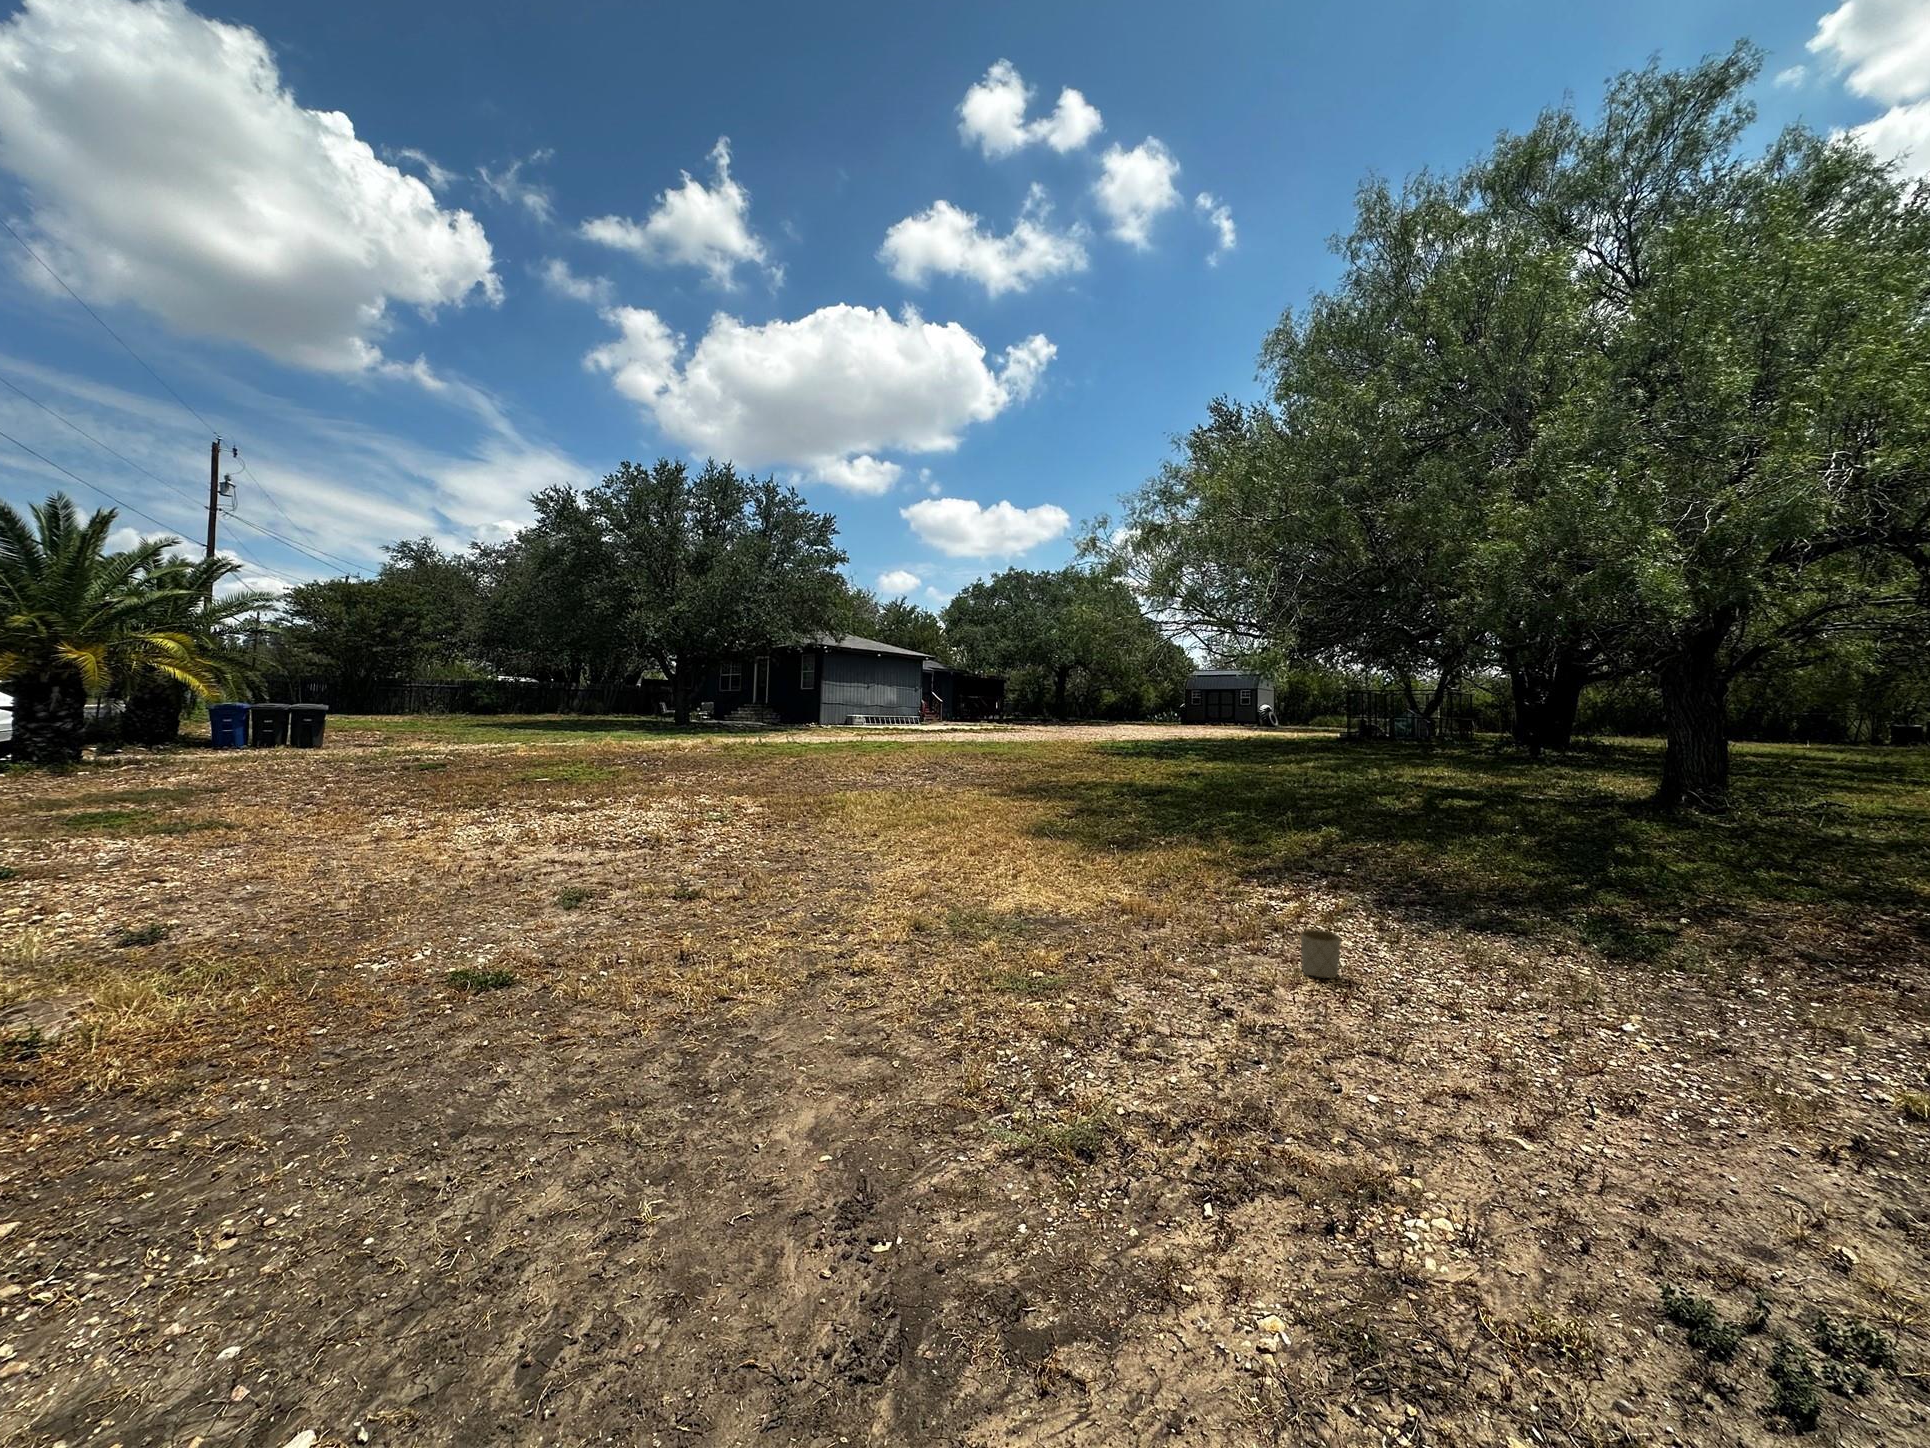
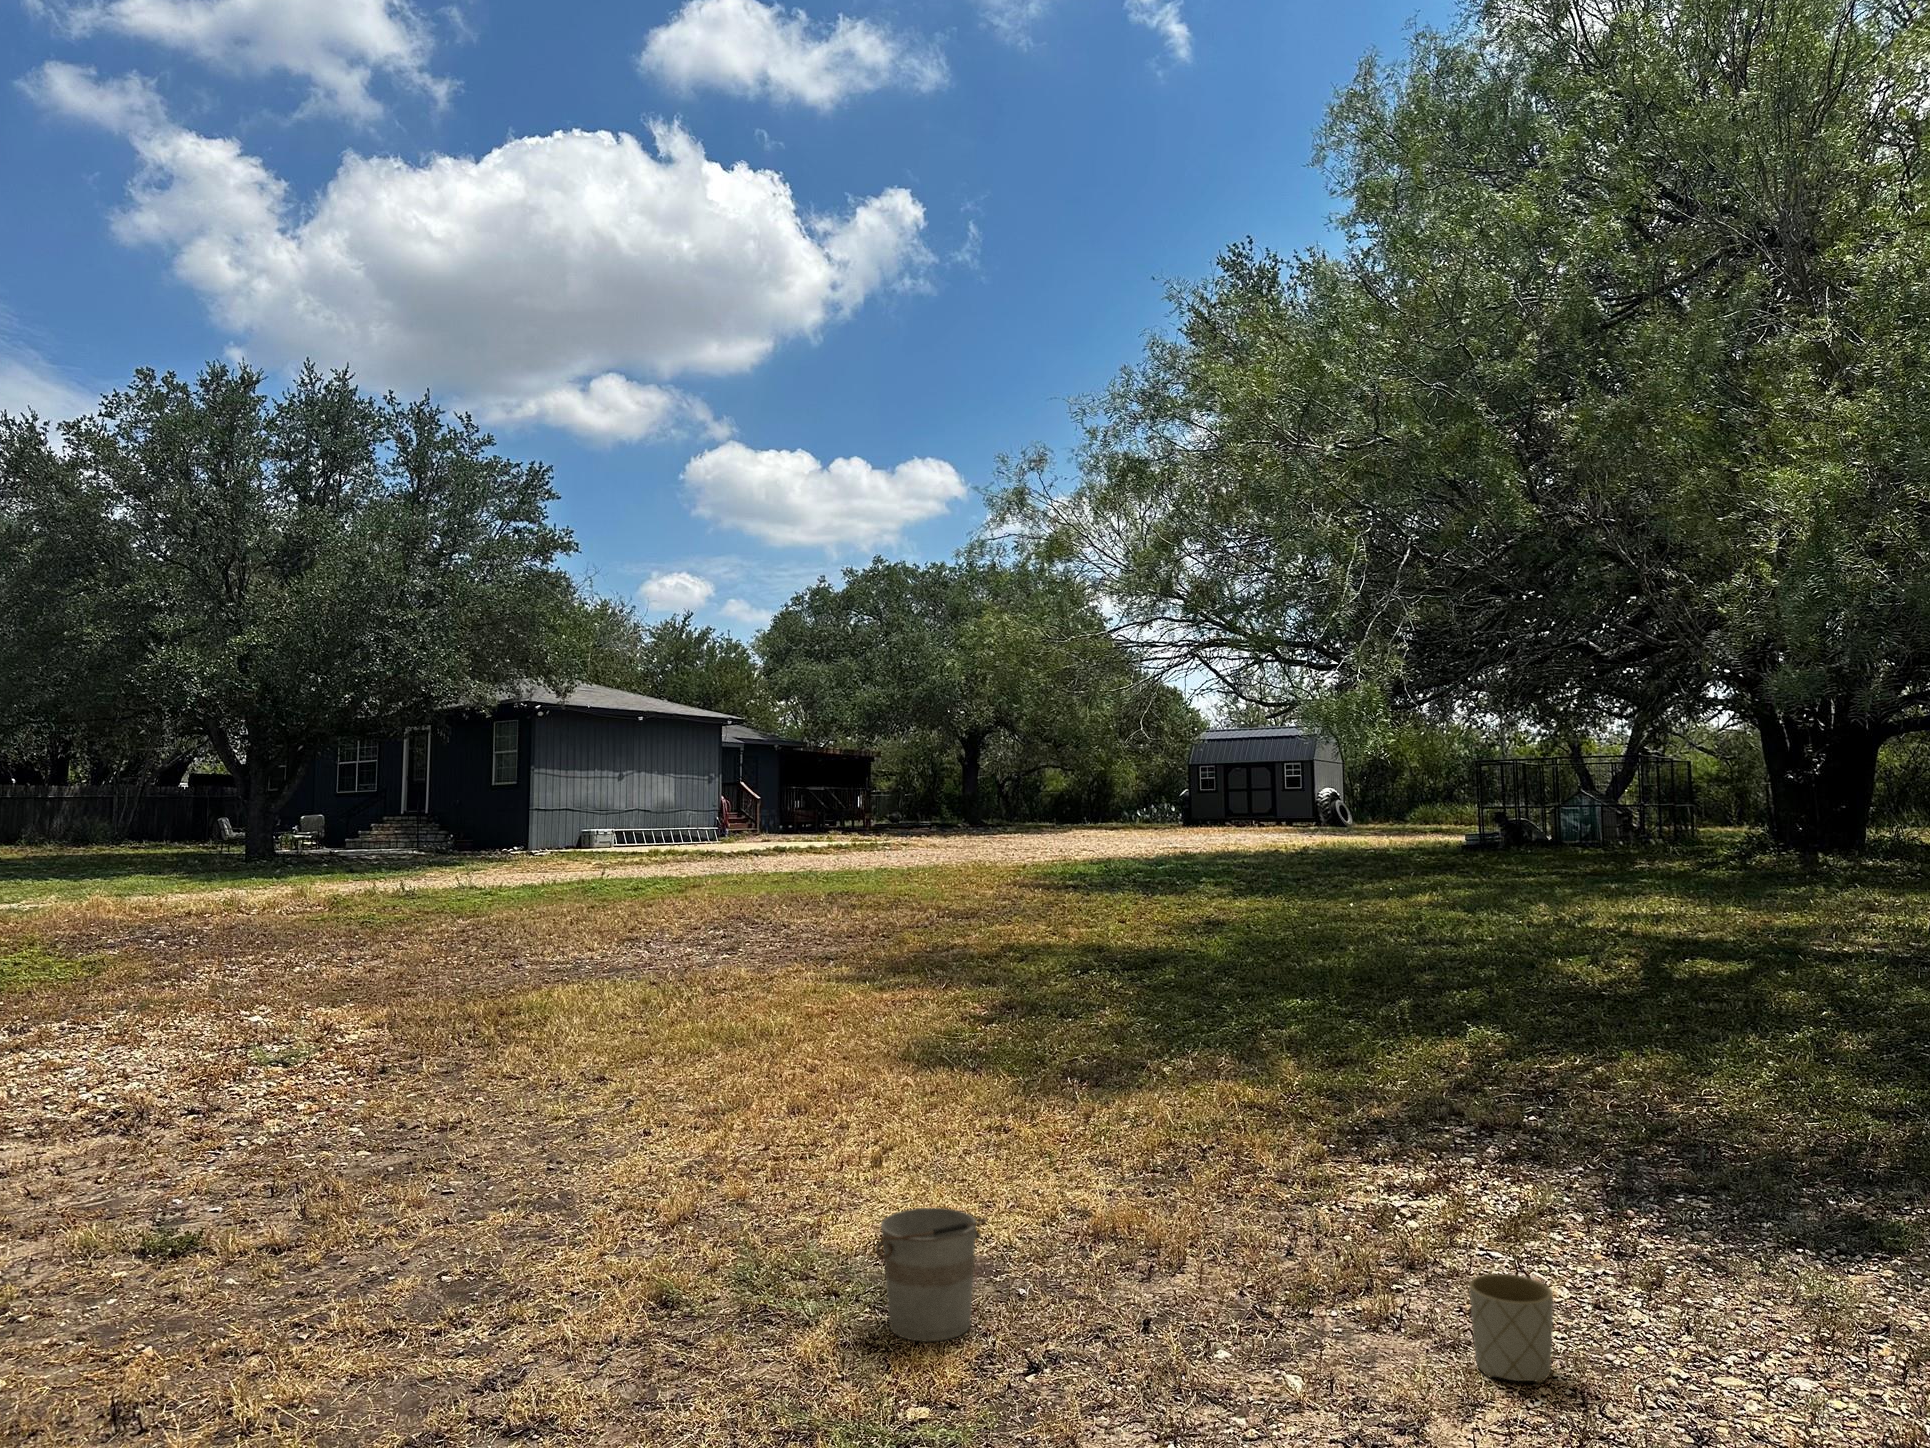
bucket: none [1018,889,1070,949] -> present [876,1208,987,1341]

